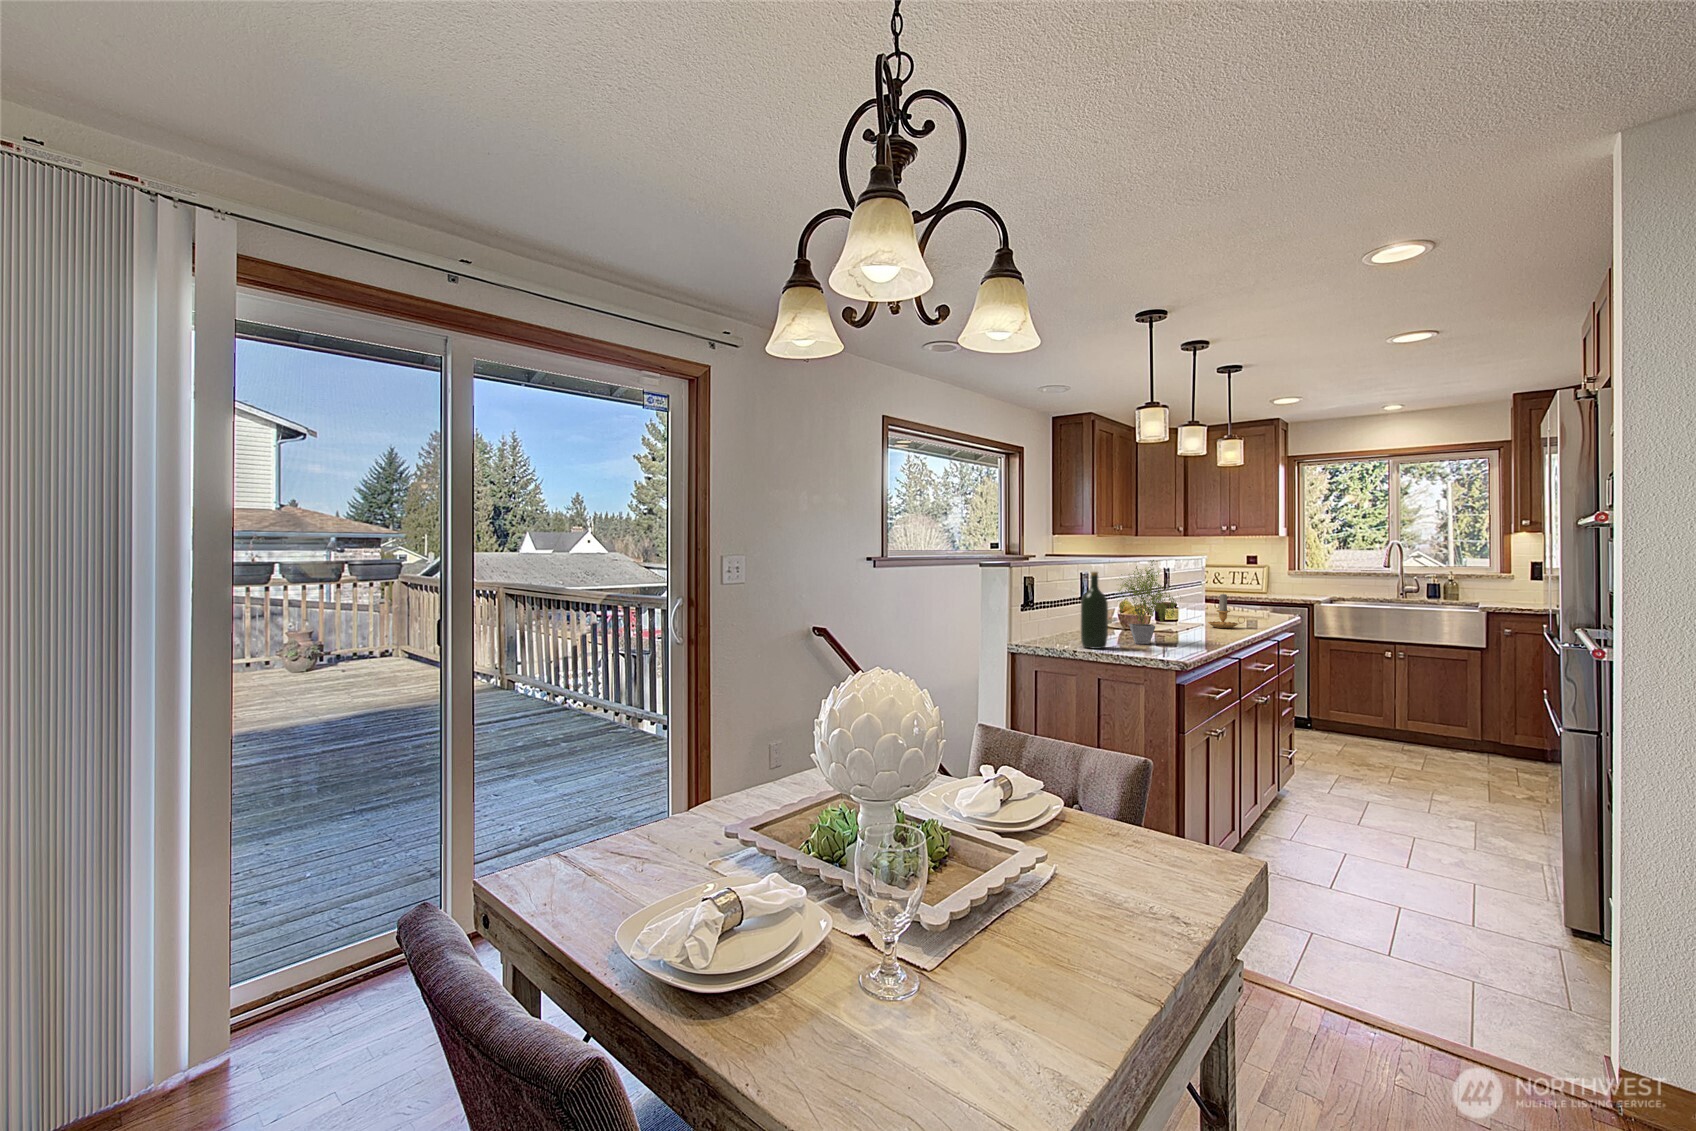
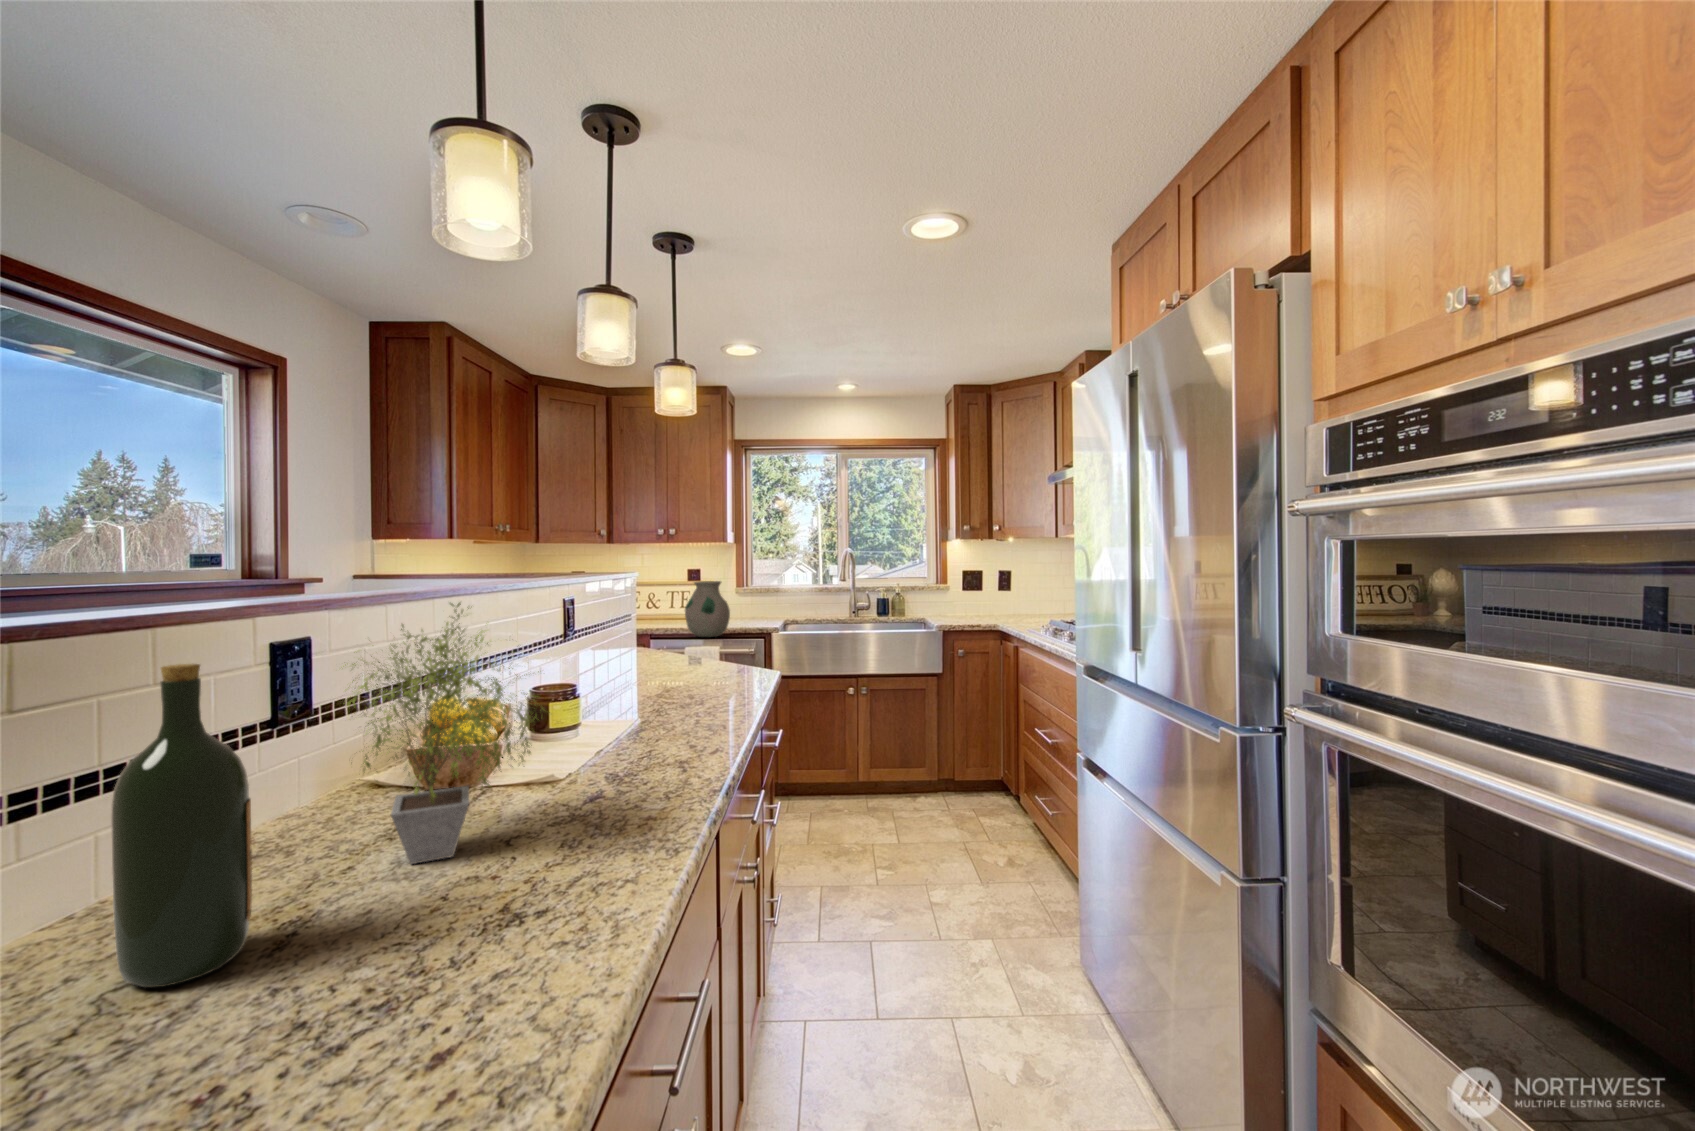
vase: none [1243,564,1280,605] -> present [685,581,730,637]
candle: present [1208,594,1245,628] -> none [632,646,696,716]

